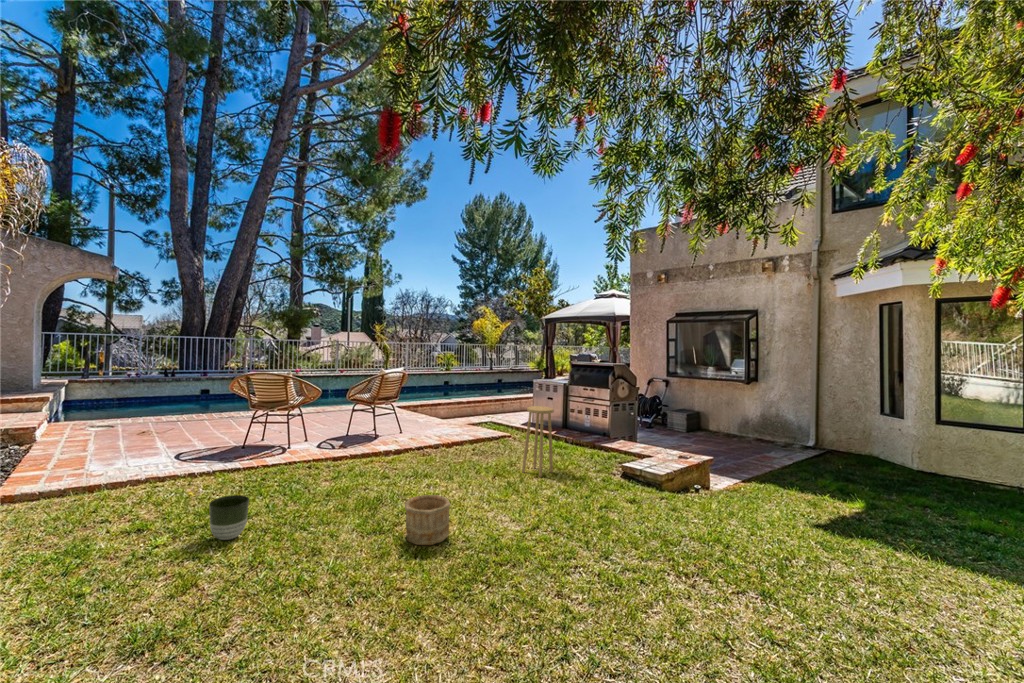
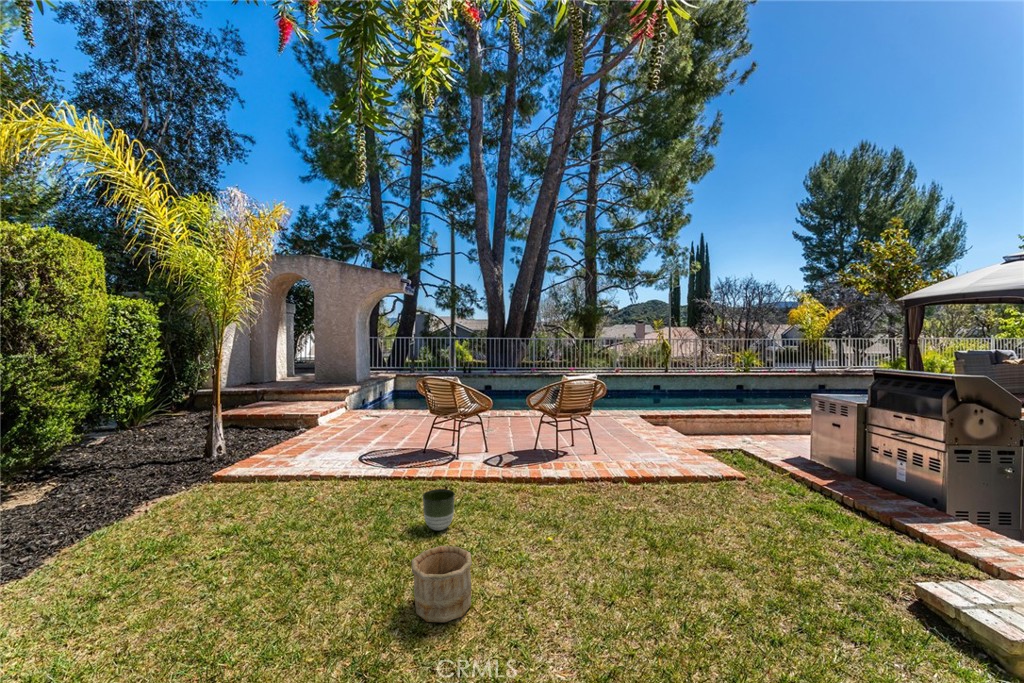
stool: present [522,406,554,477] -> none [696,441,750,559]
planter: present [209,495,249,540] -> present [423,489,455,530]

